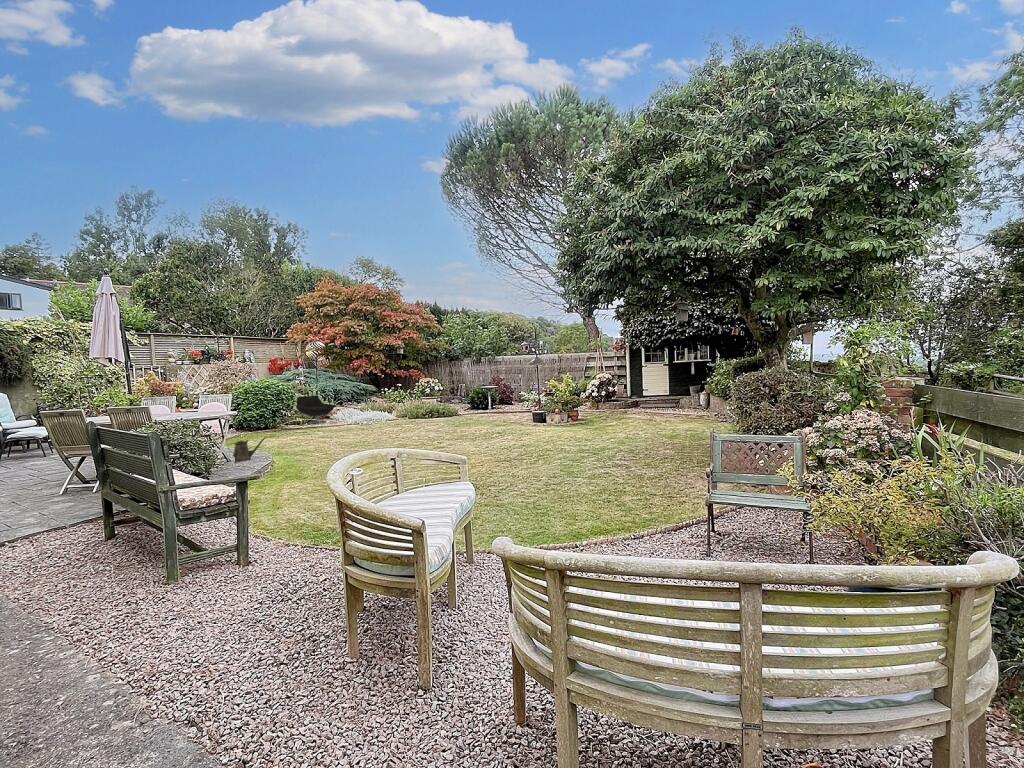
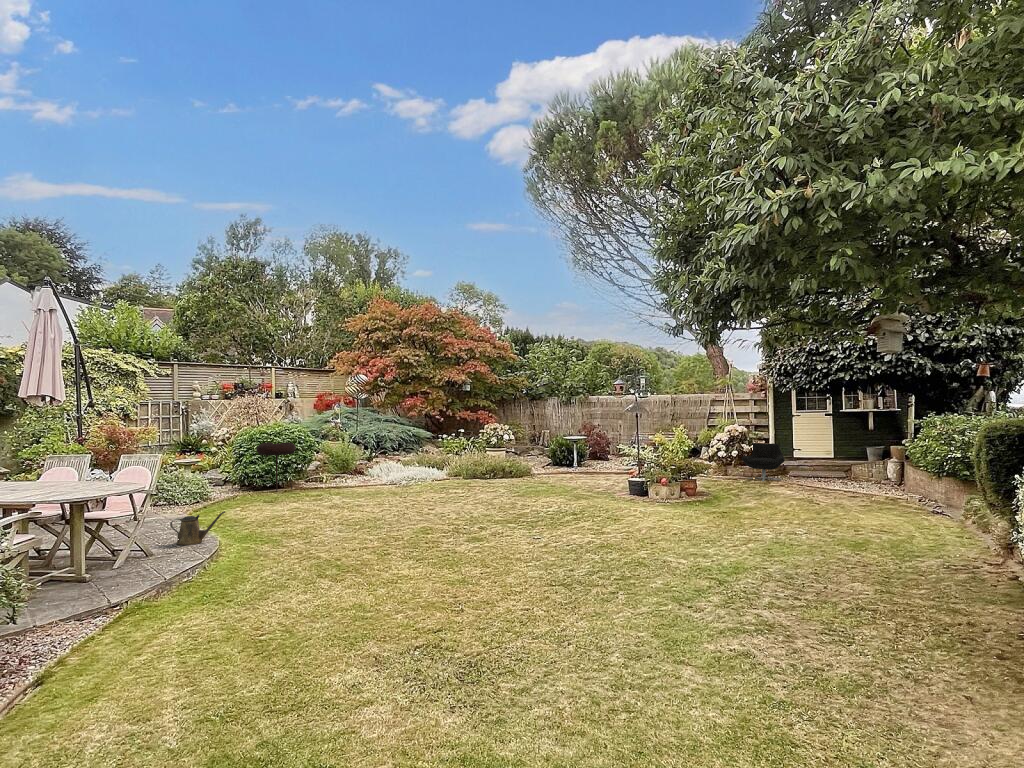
stool: none [252,394,283,431] -> present [256,442,296,491]
lounge chair: present [296,395,335,424] -> present [741,443,785,481]

